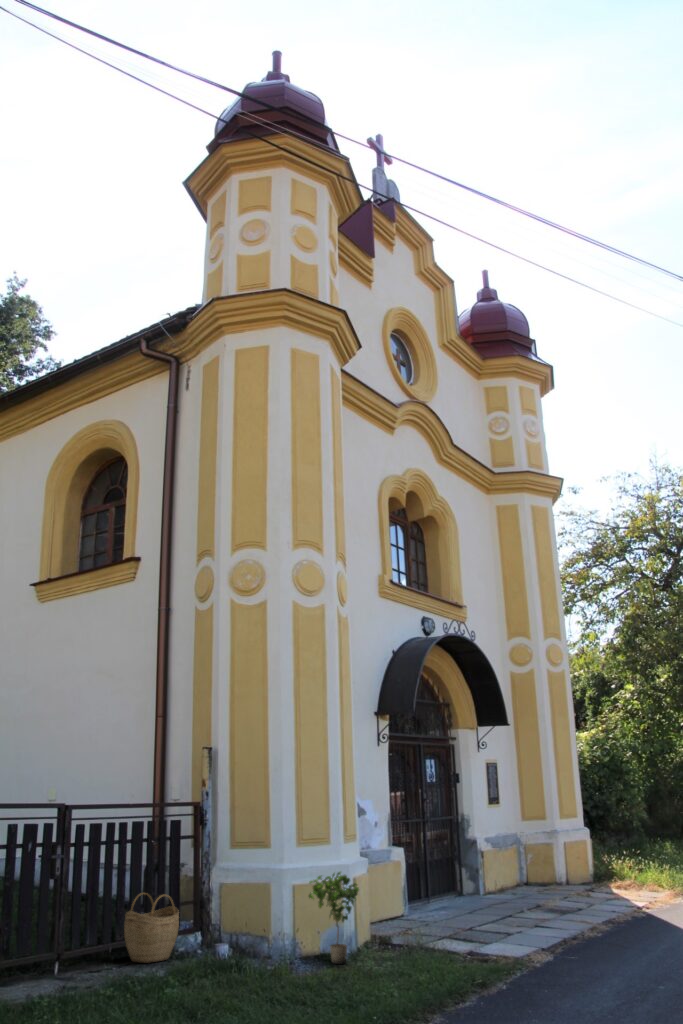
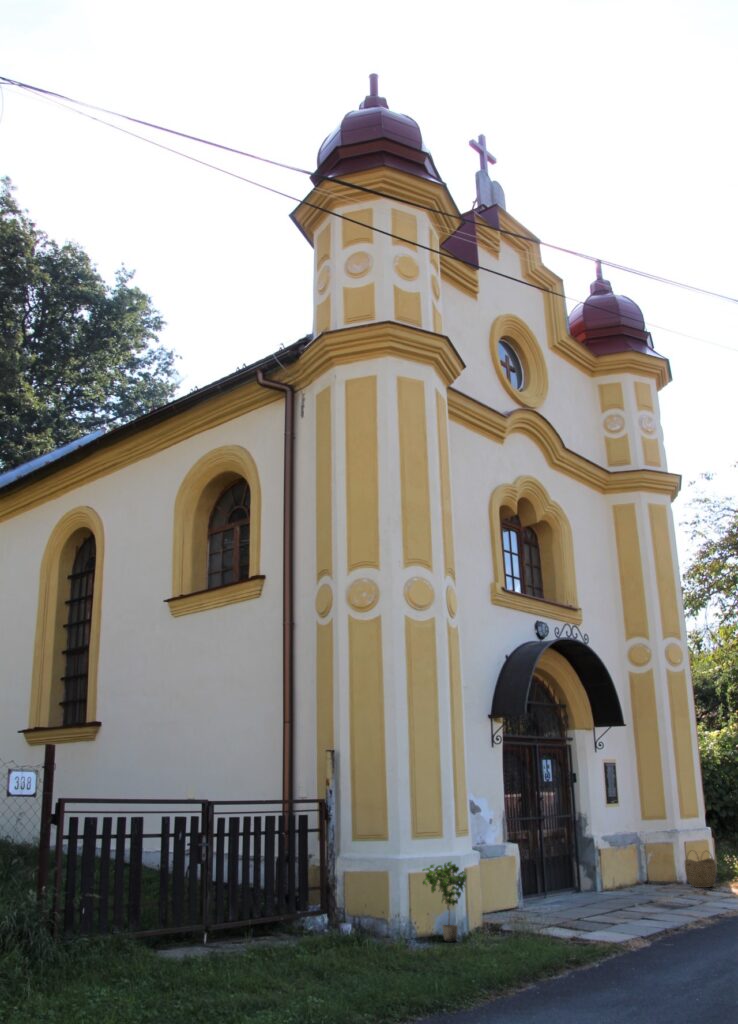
woven basket: present [124,893,179,963] -> present [685,851,716,888]

